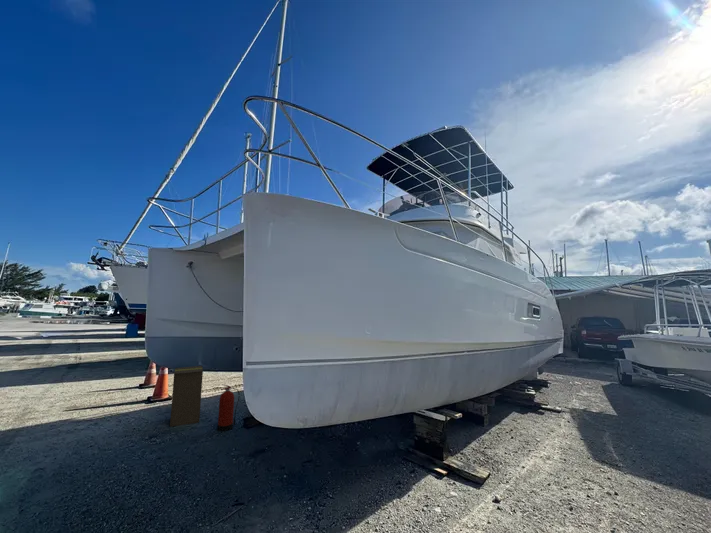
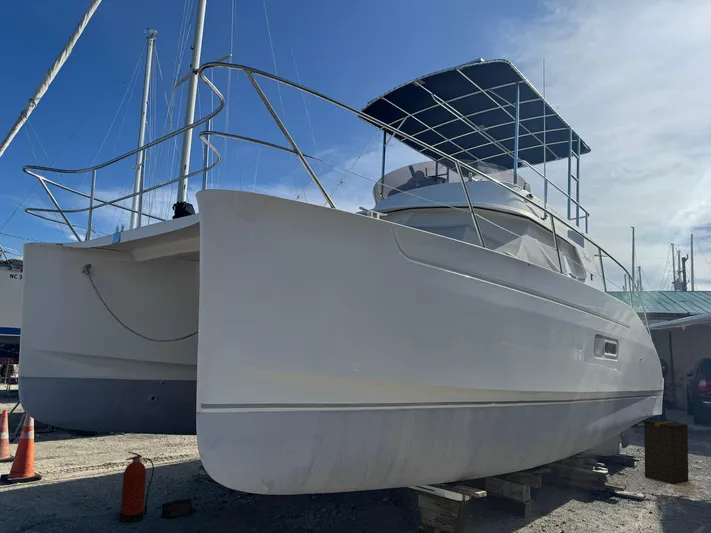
cardboard box: present [170,366,203,427] -> present [644,419,689,484]

